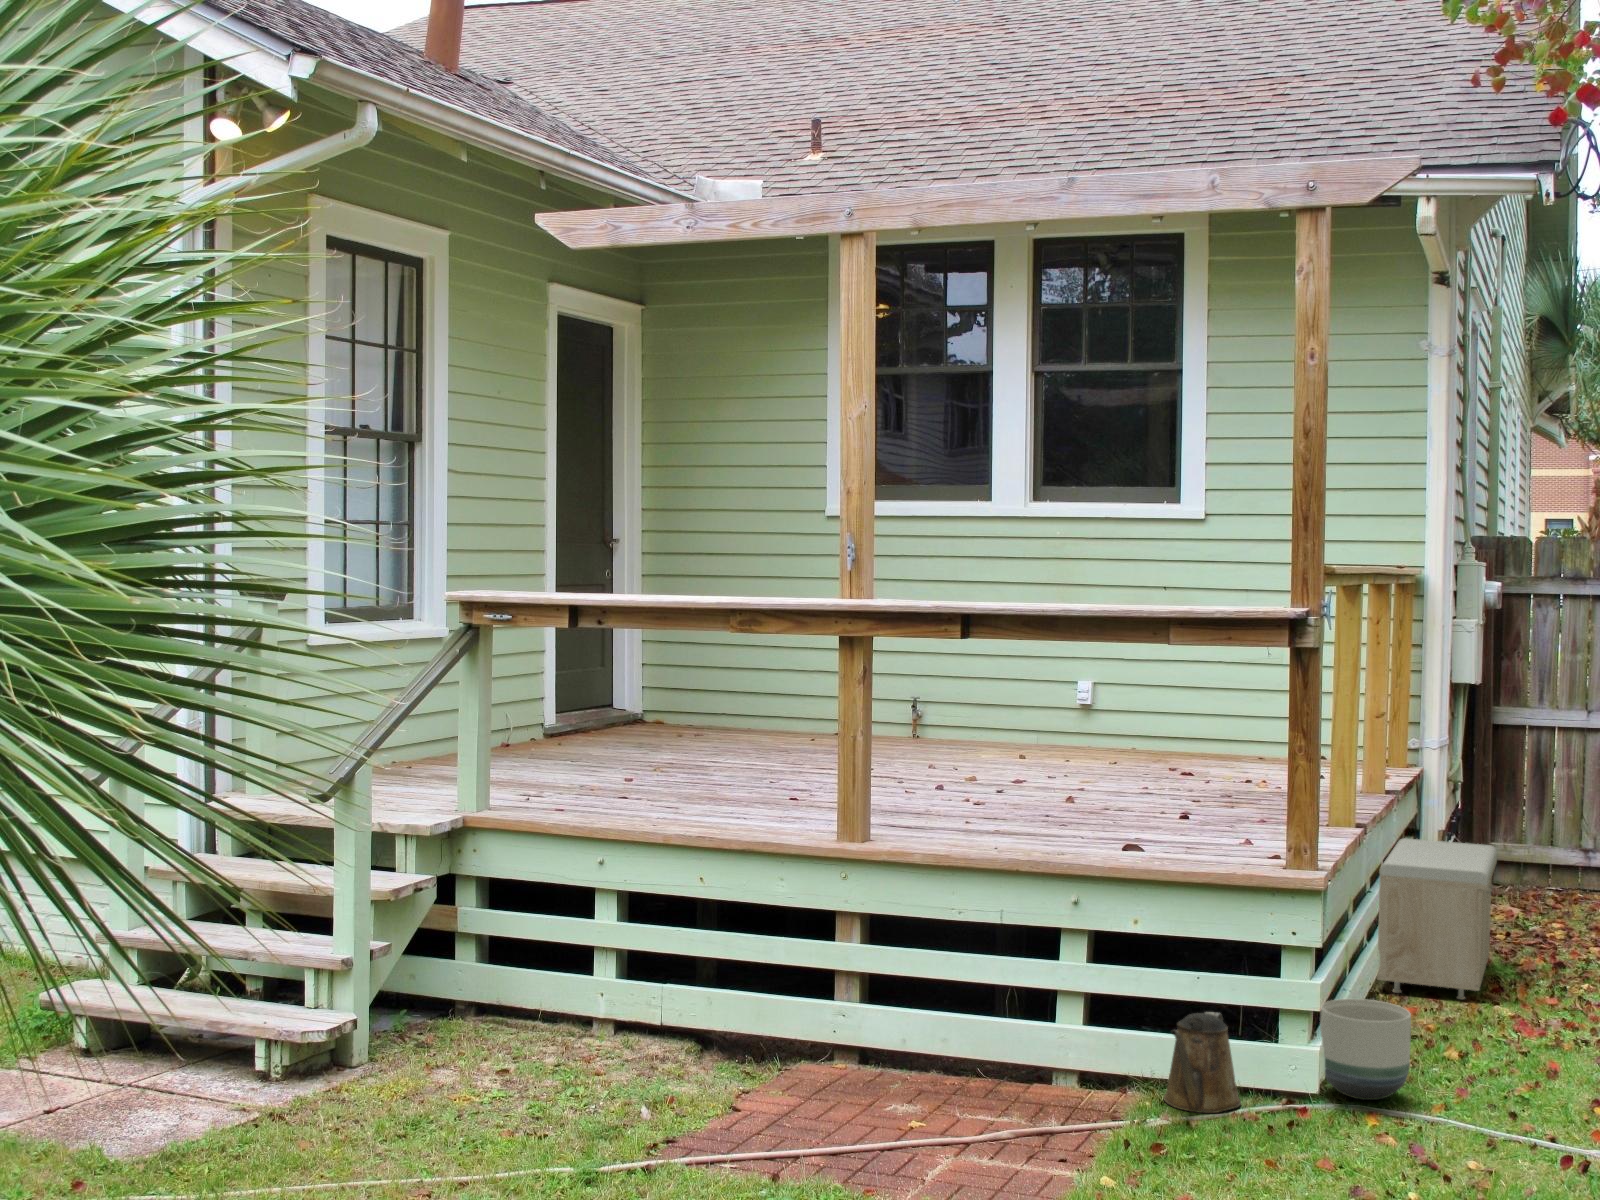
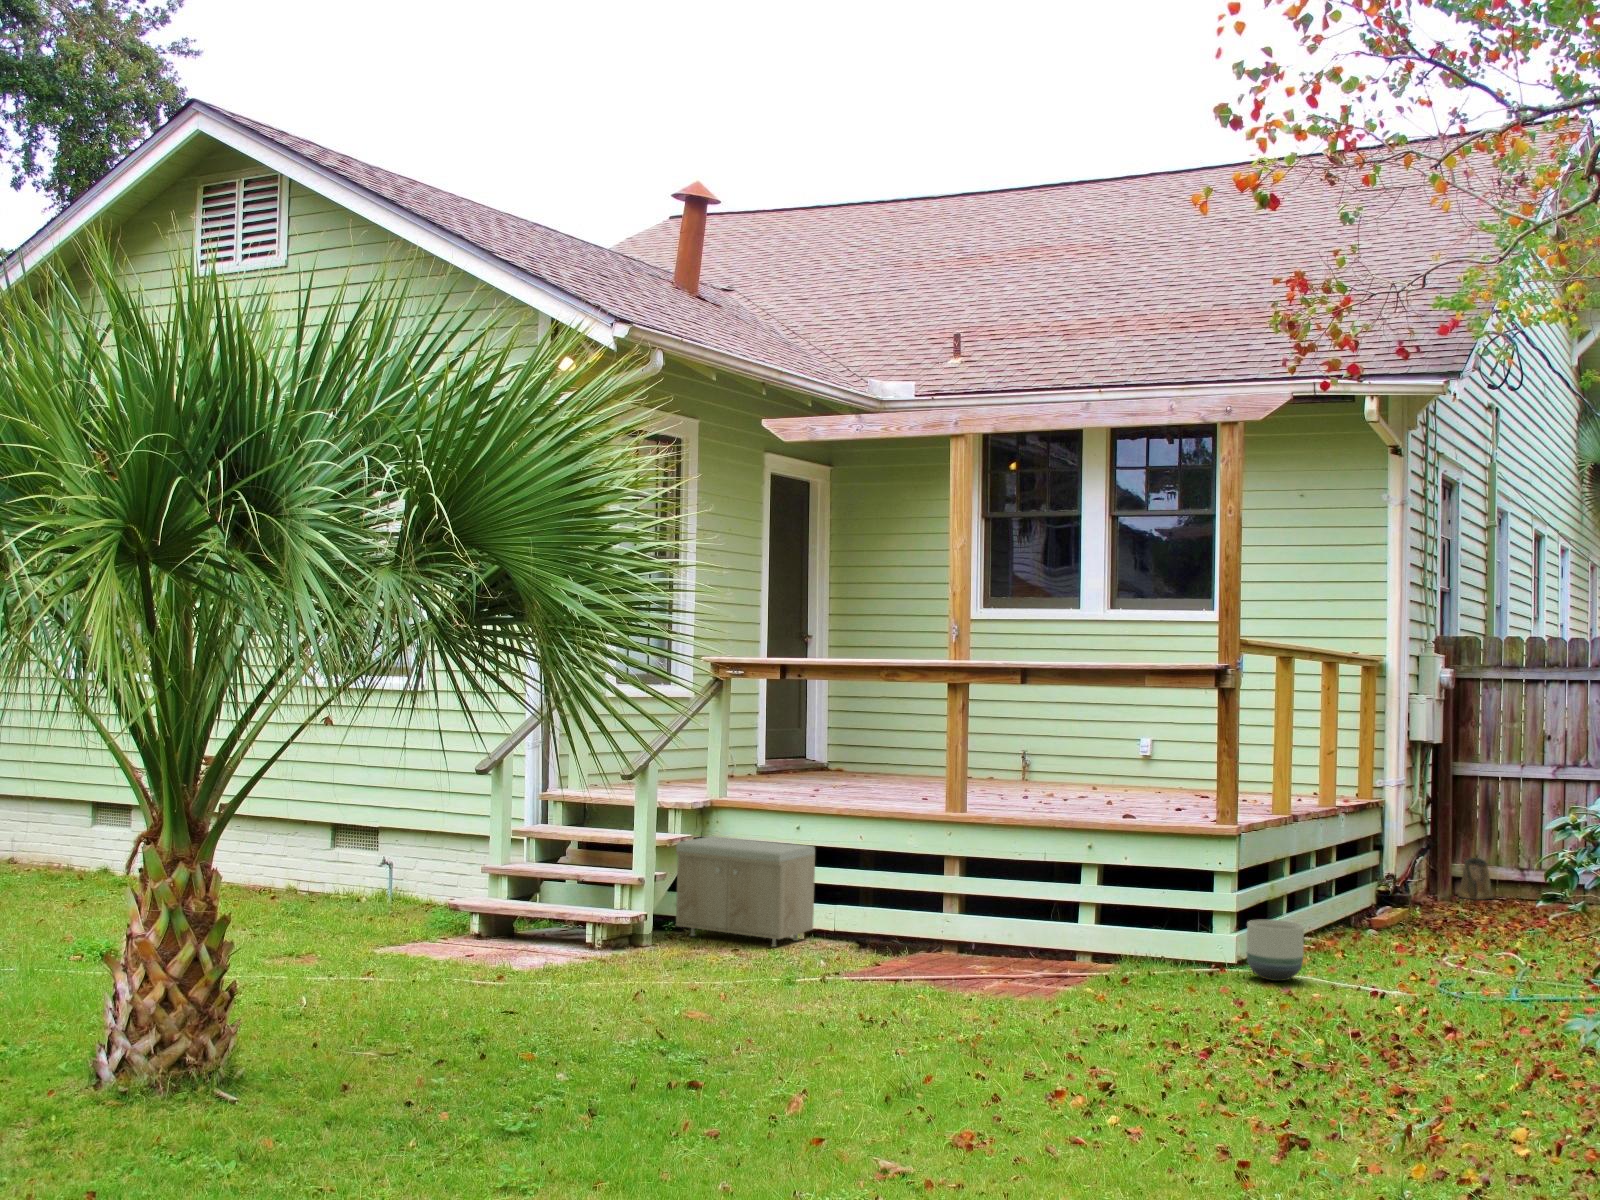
storage bench: present [1377,838,1497,999] -> present [676,836,815,947]
watering can: present [1164,1012,1241,1113] -> present [1459,858,1493,900]

